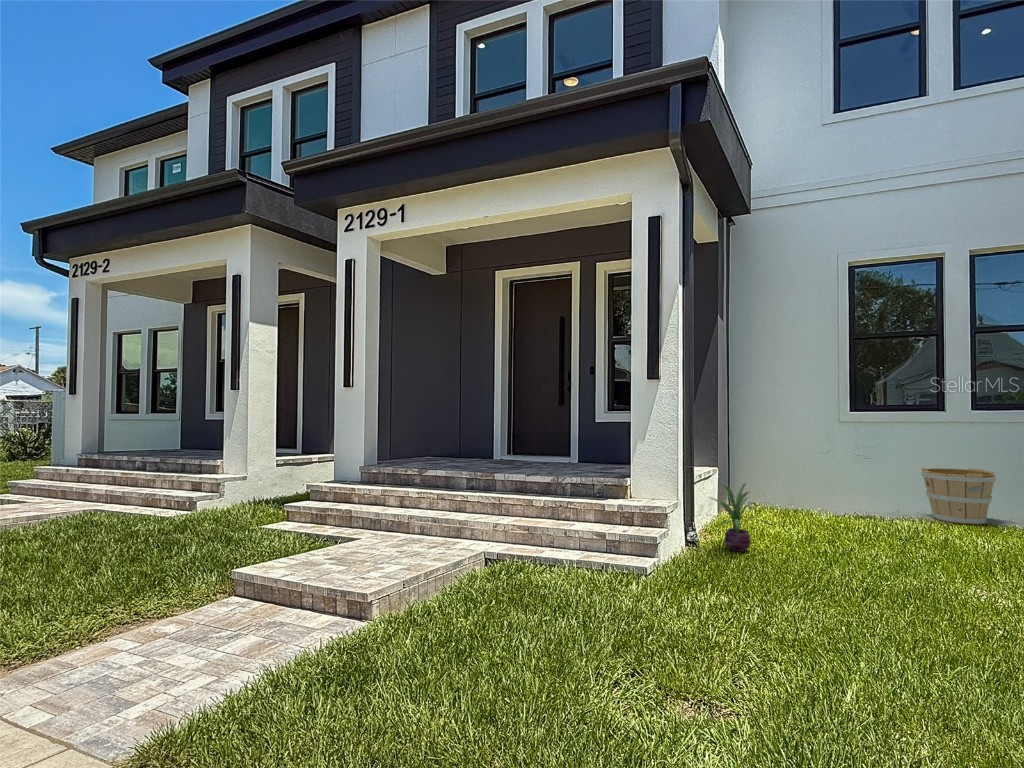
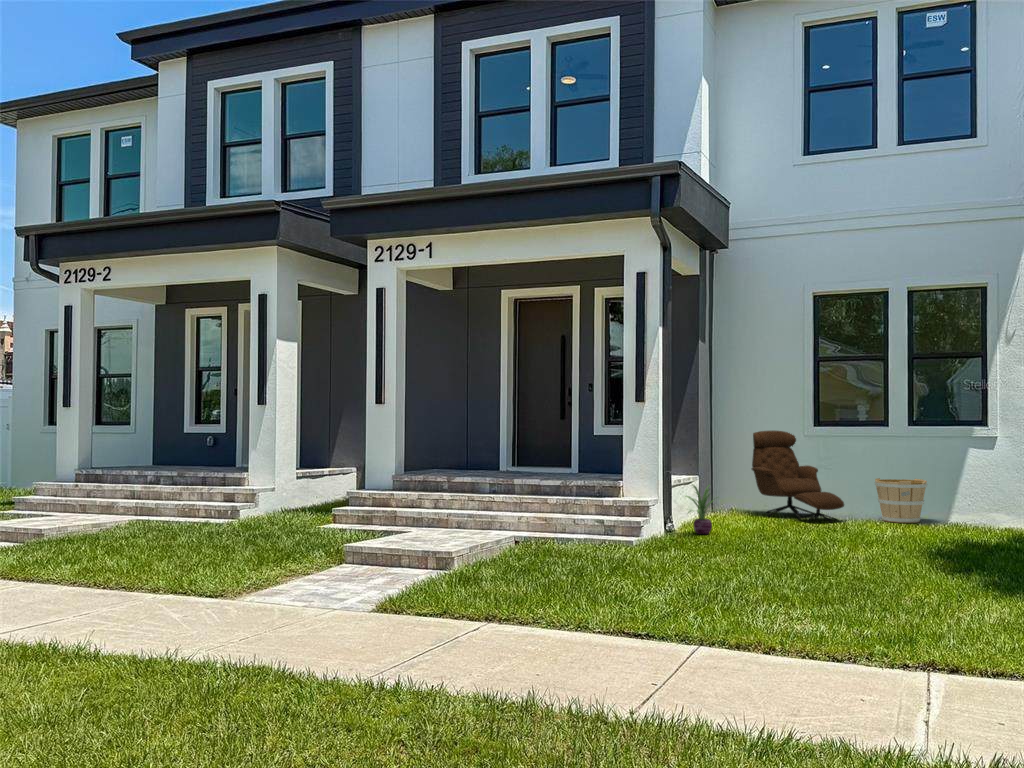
lounge chair: none [763,413,891,524] -> present [752,431,844,522]

